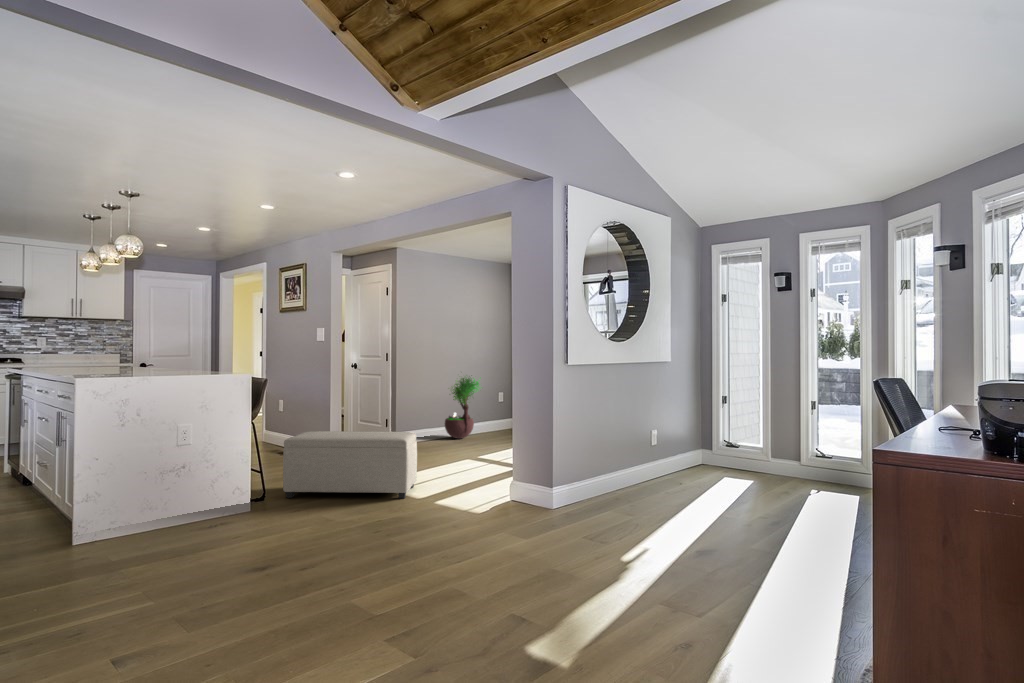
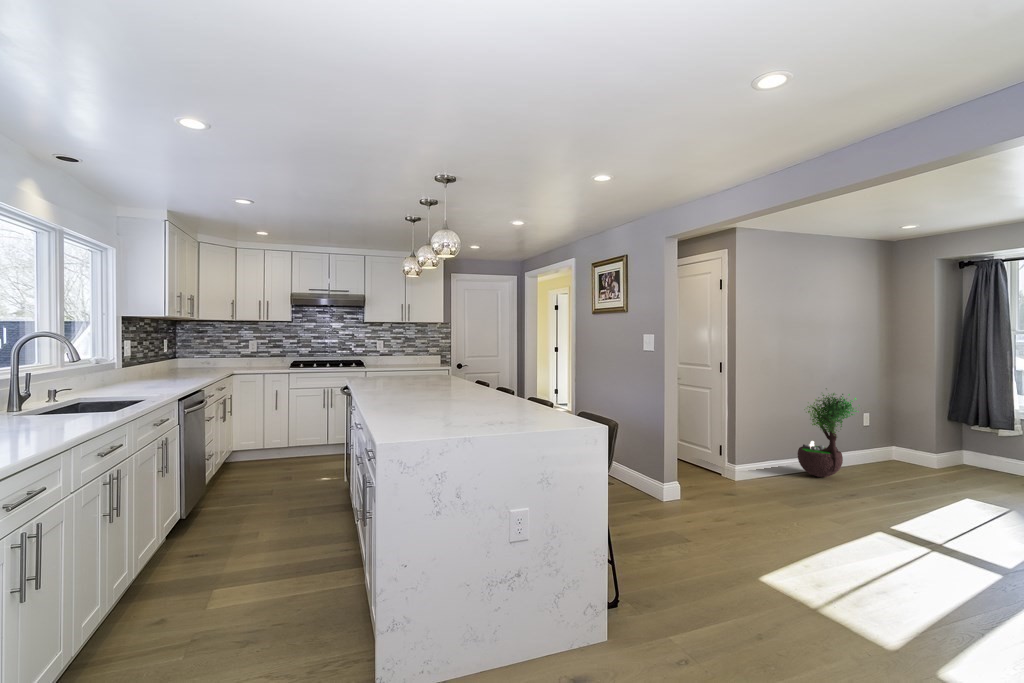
ottoman: present [283,431,417,499] -> none [645,494,869,651]

